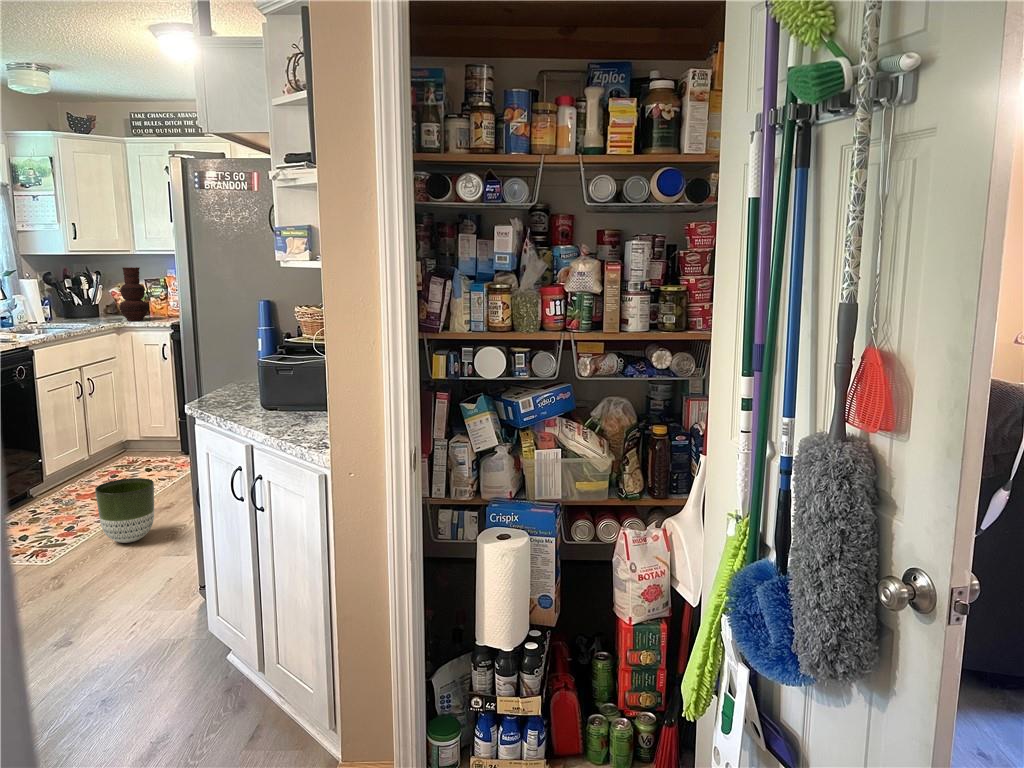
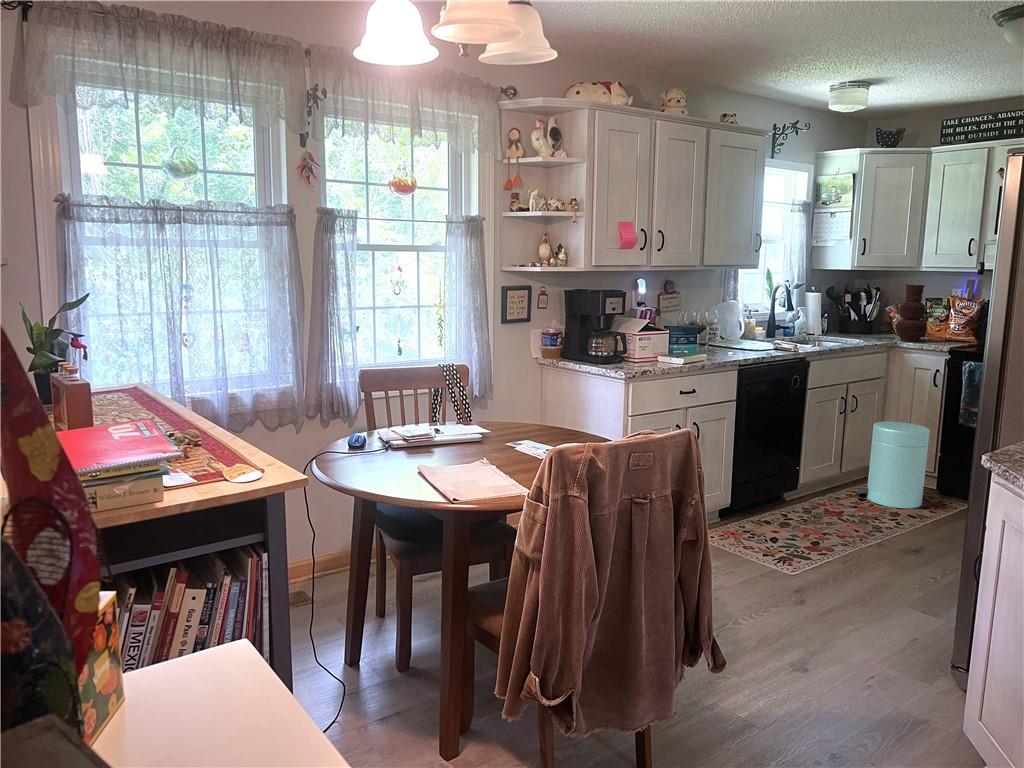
trash can: none [108,396,170,477] -> present [856,422,930,508]
planter: present [95,478,154,543] -> none [848,509,911,579]

